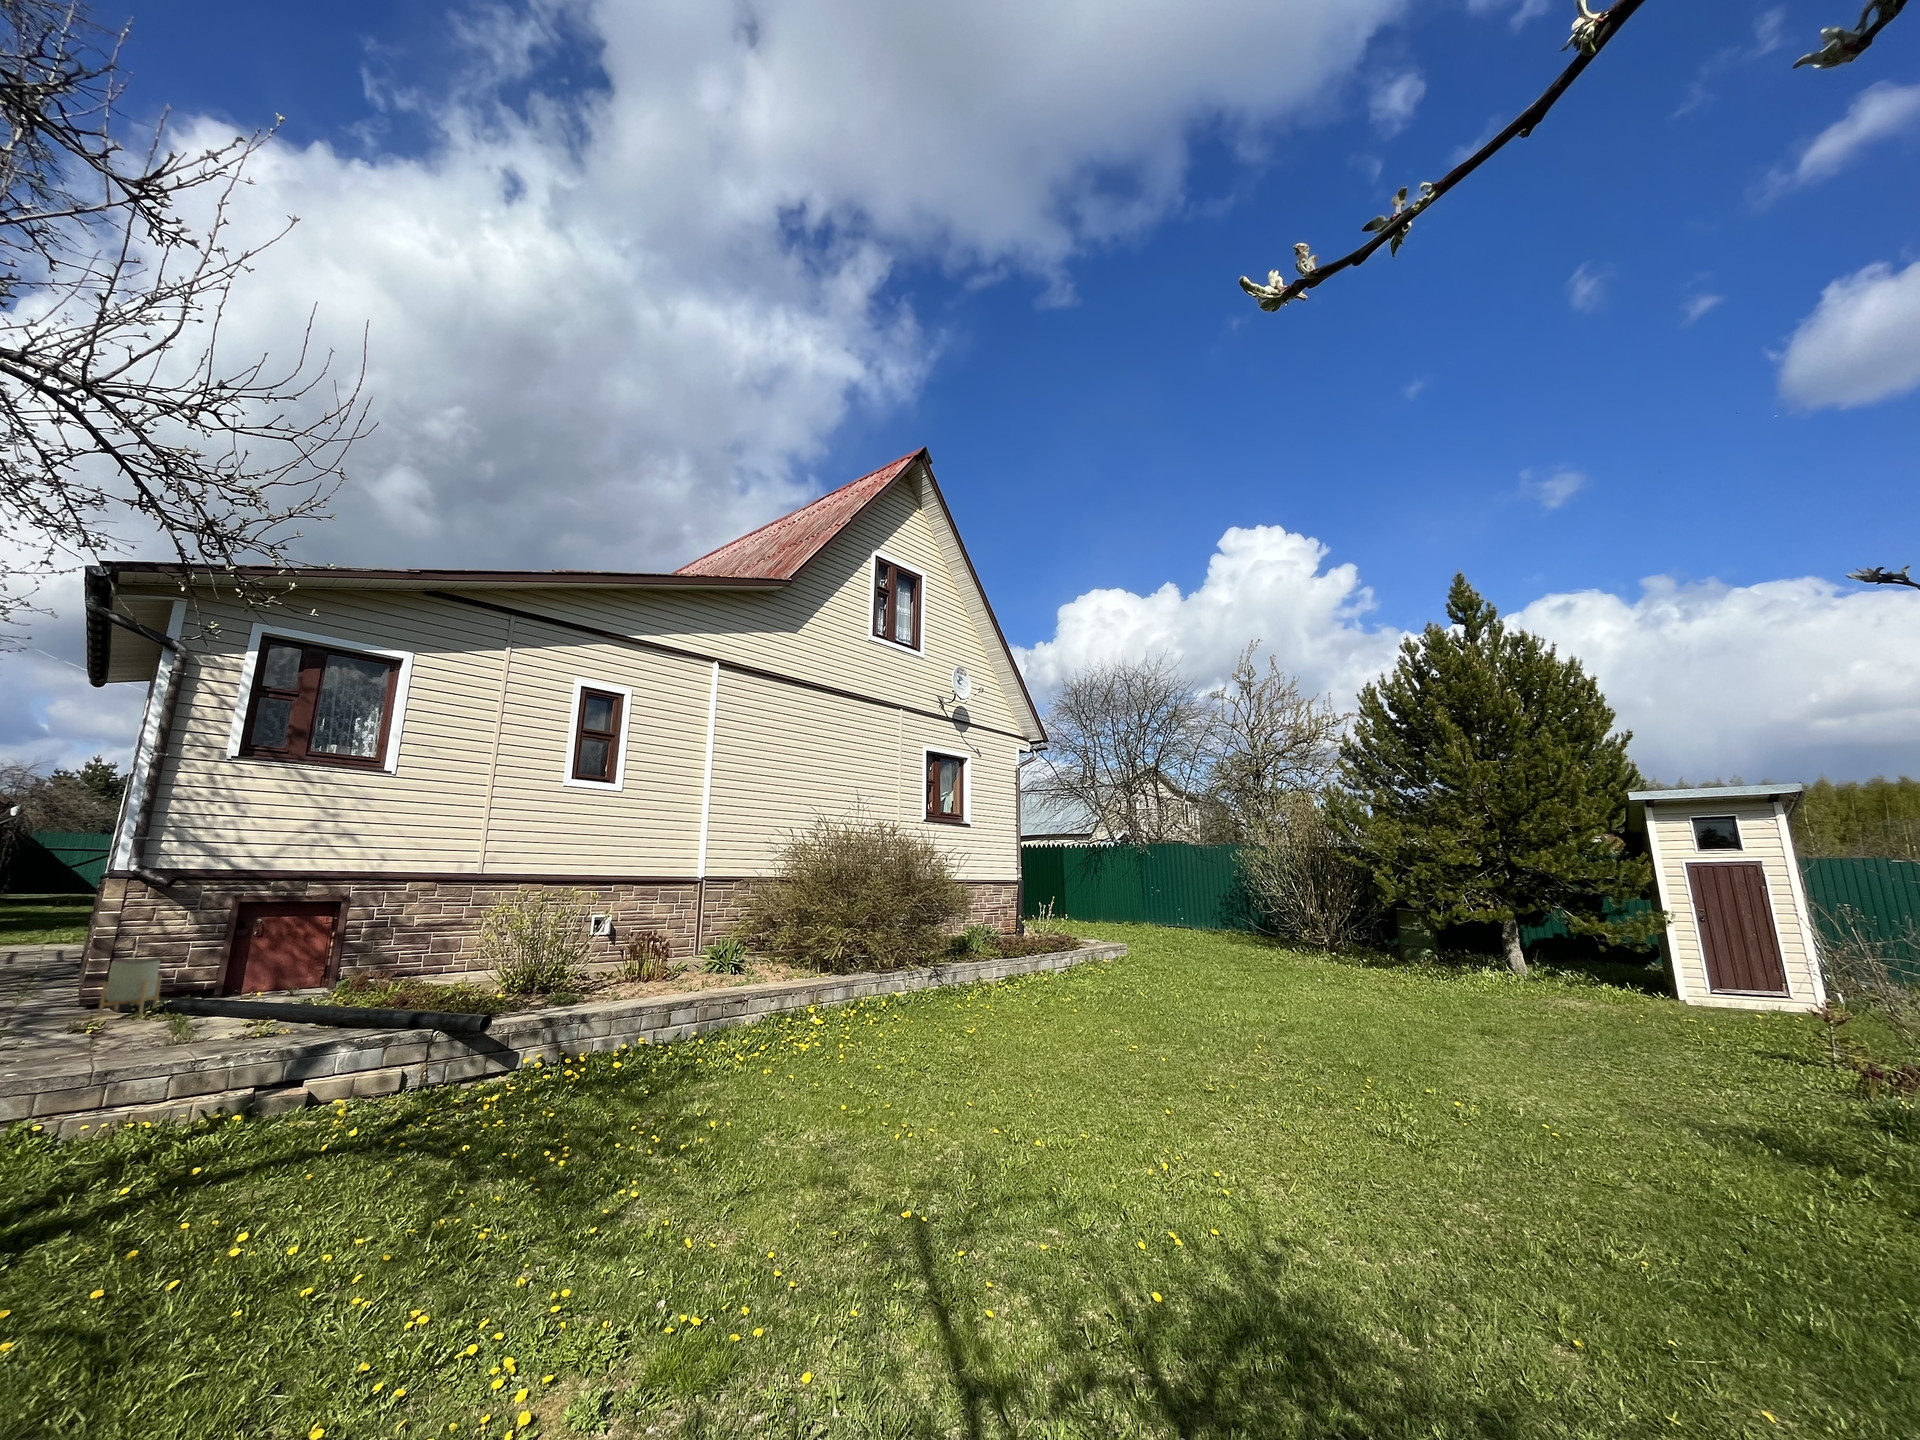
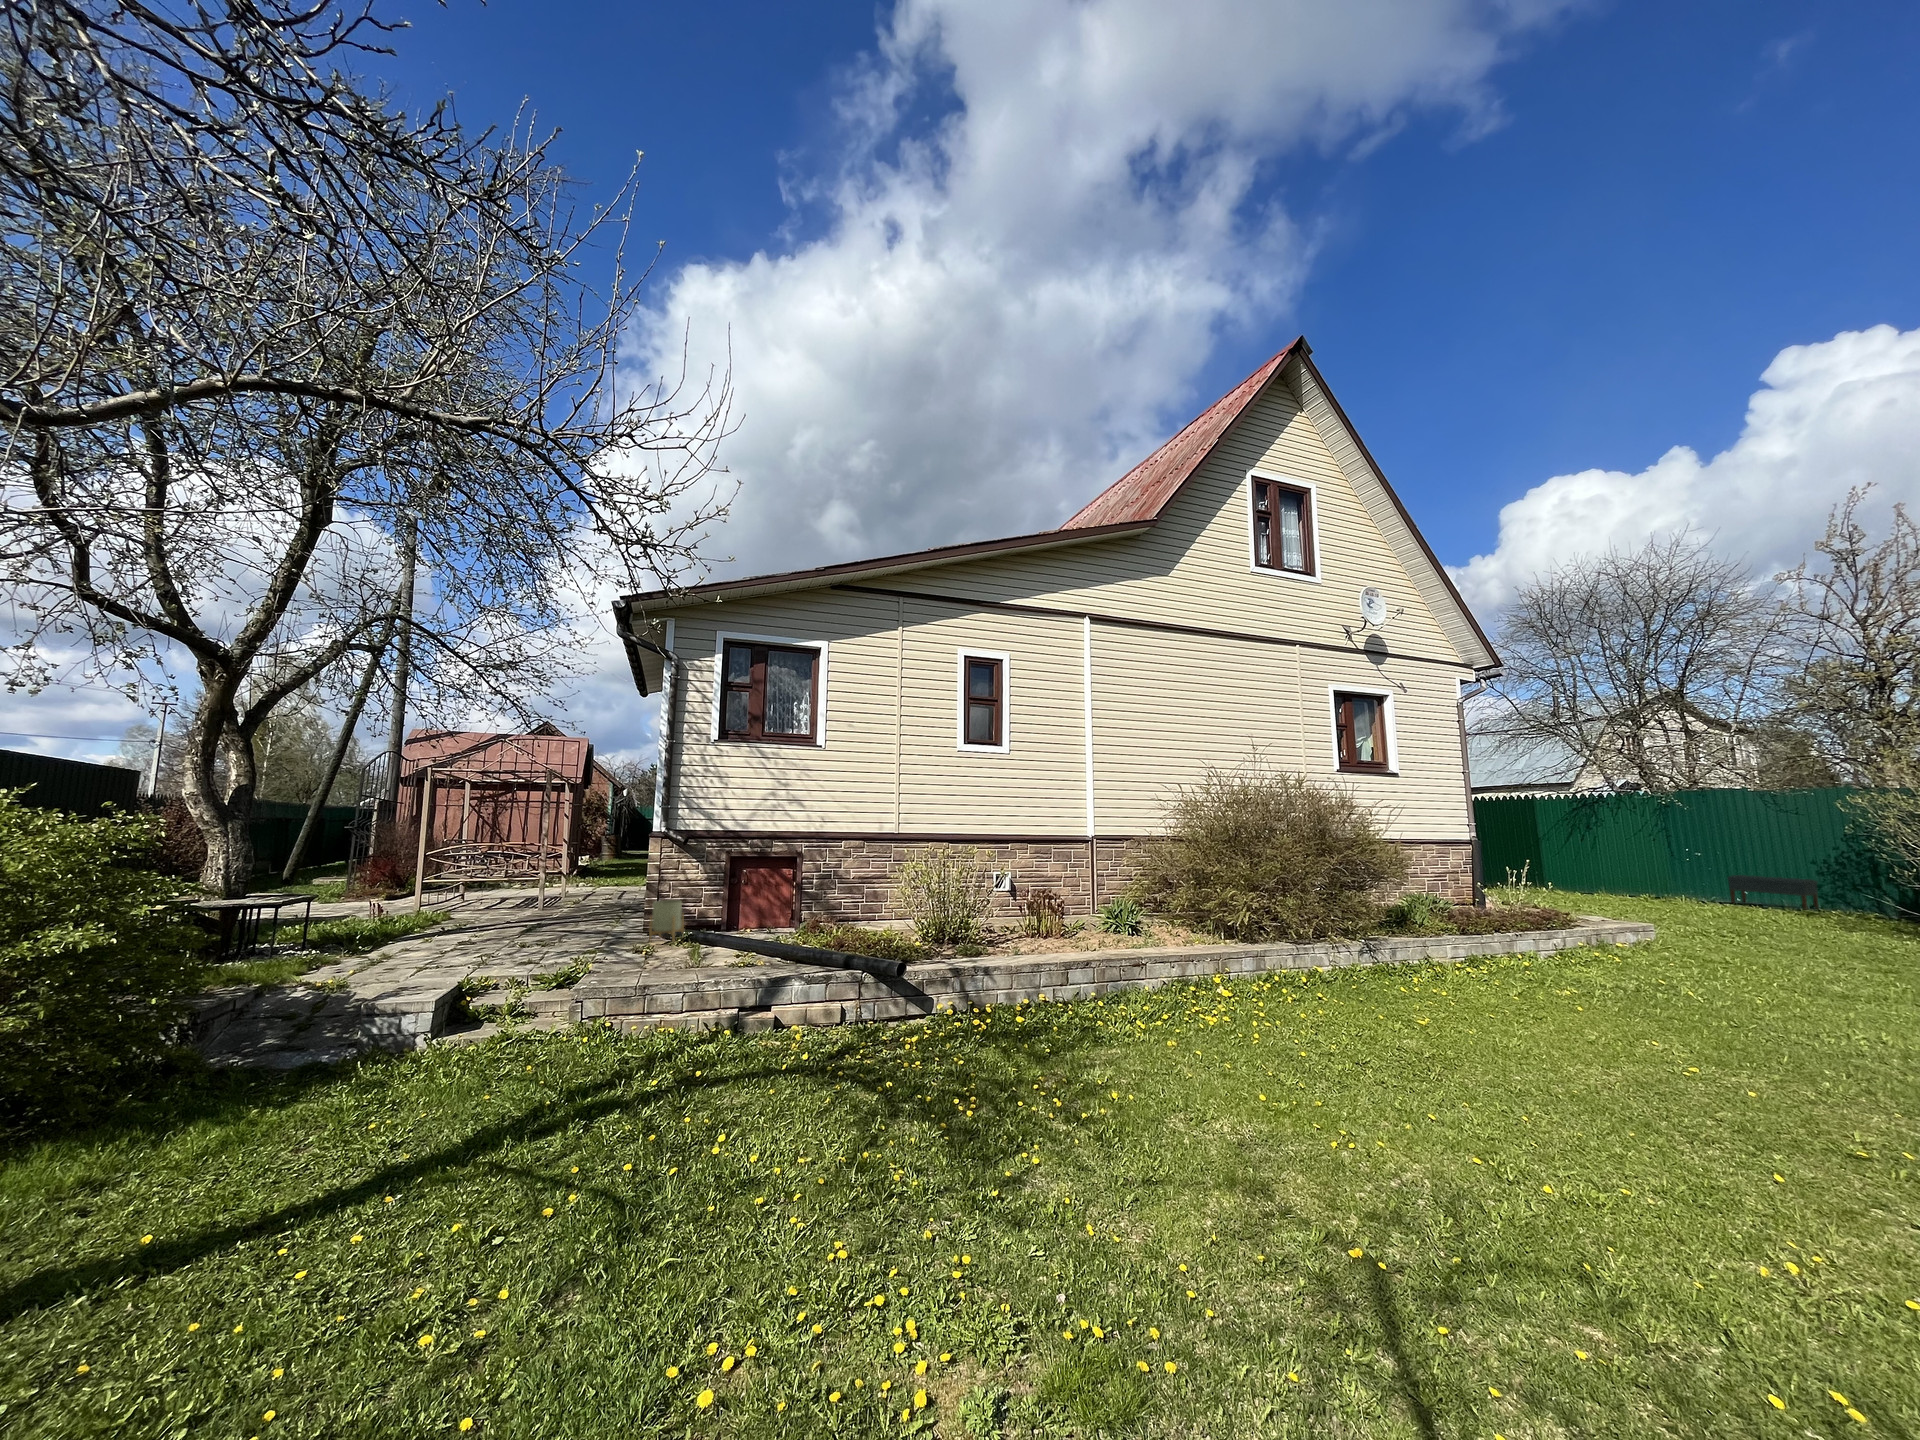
bench: none [1174,906,1222,930] -> present [1728,875,1819,910]

